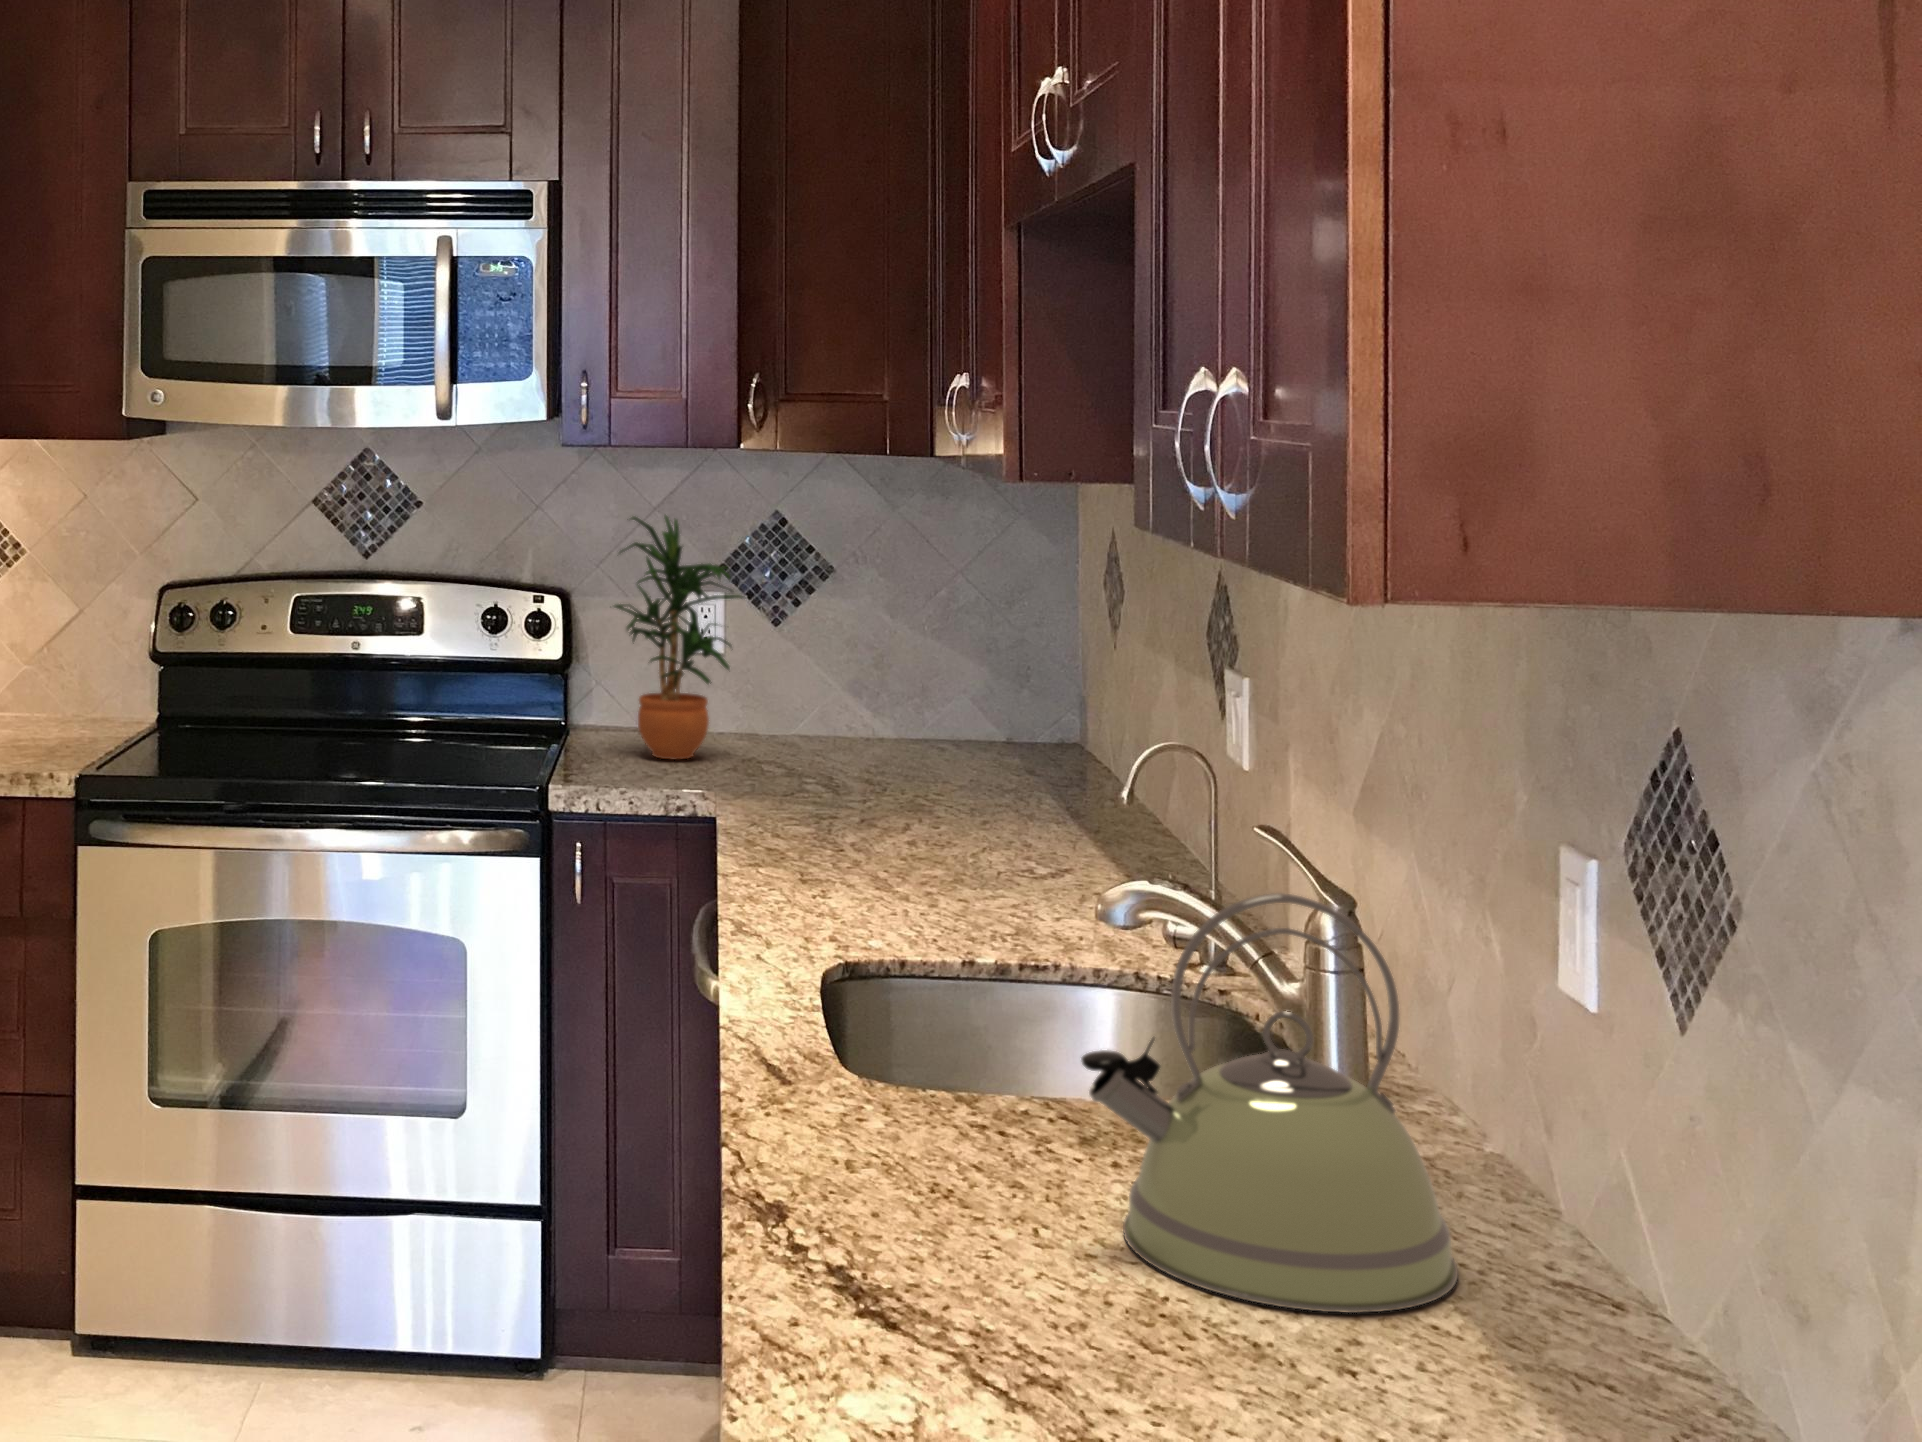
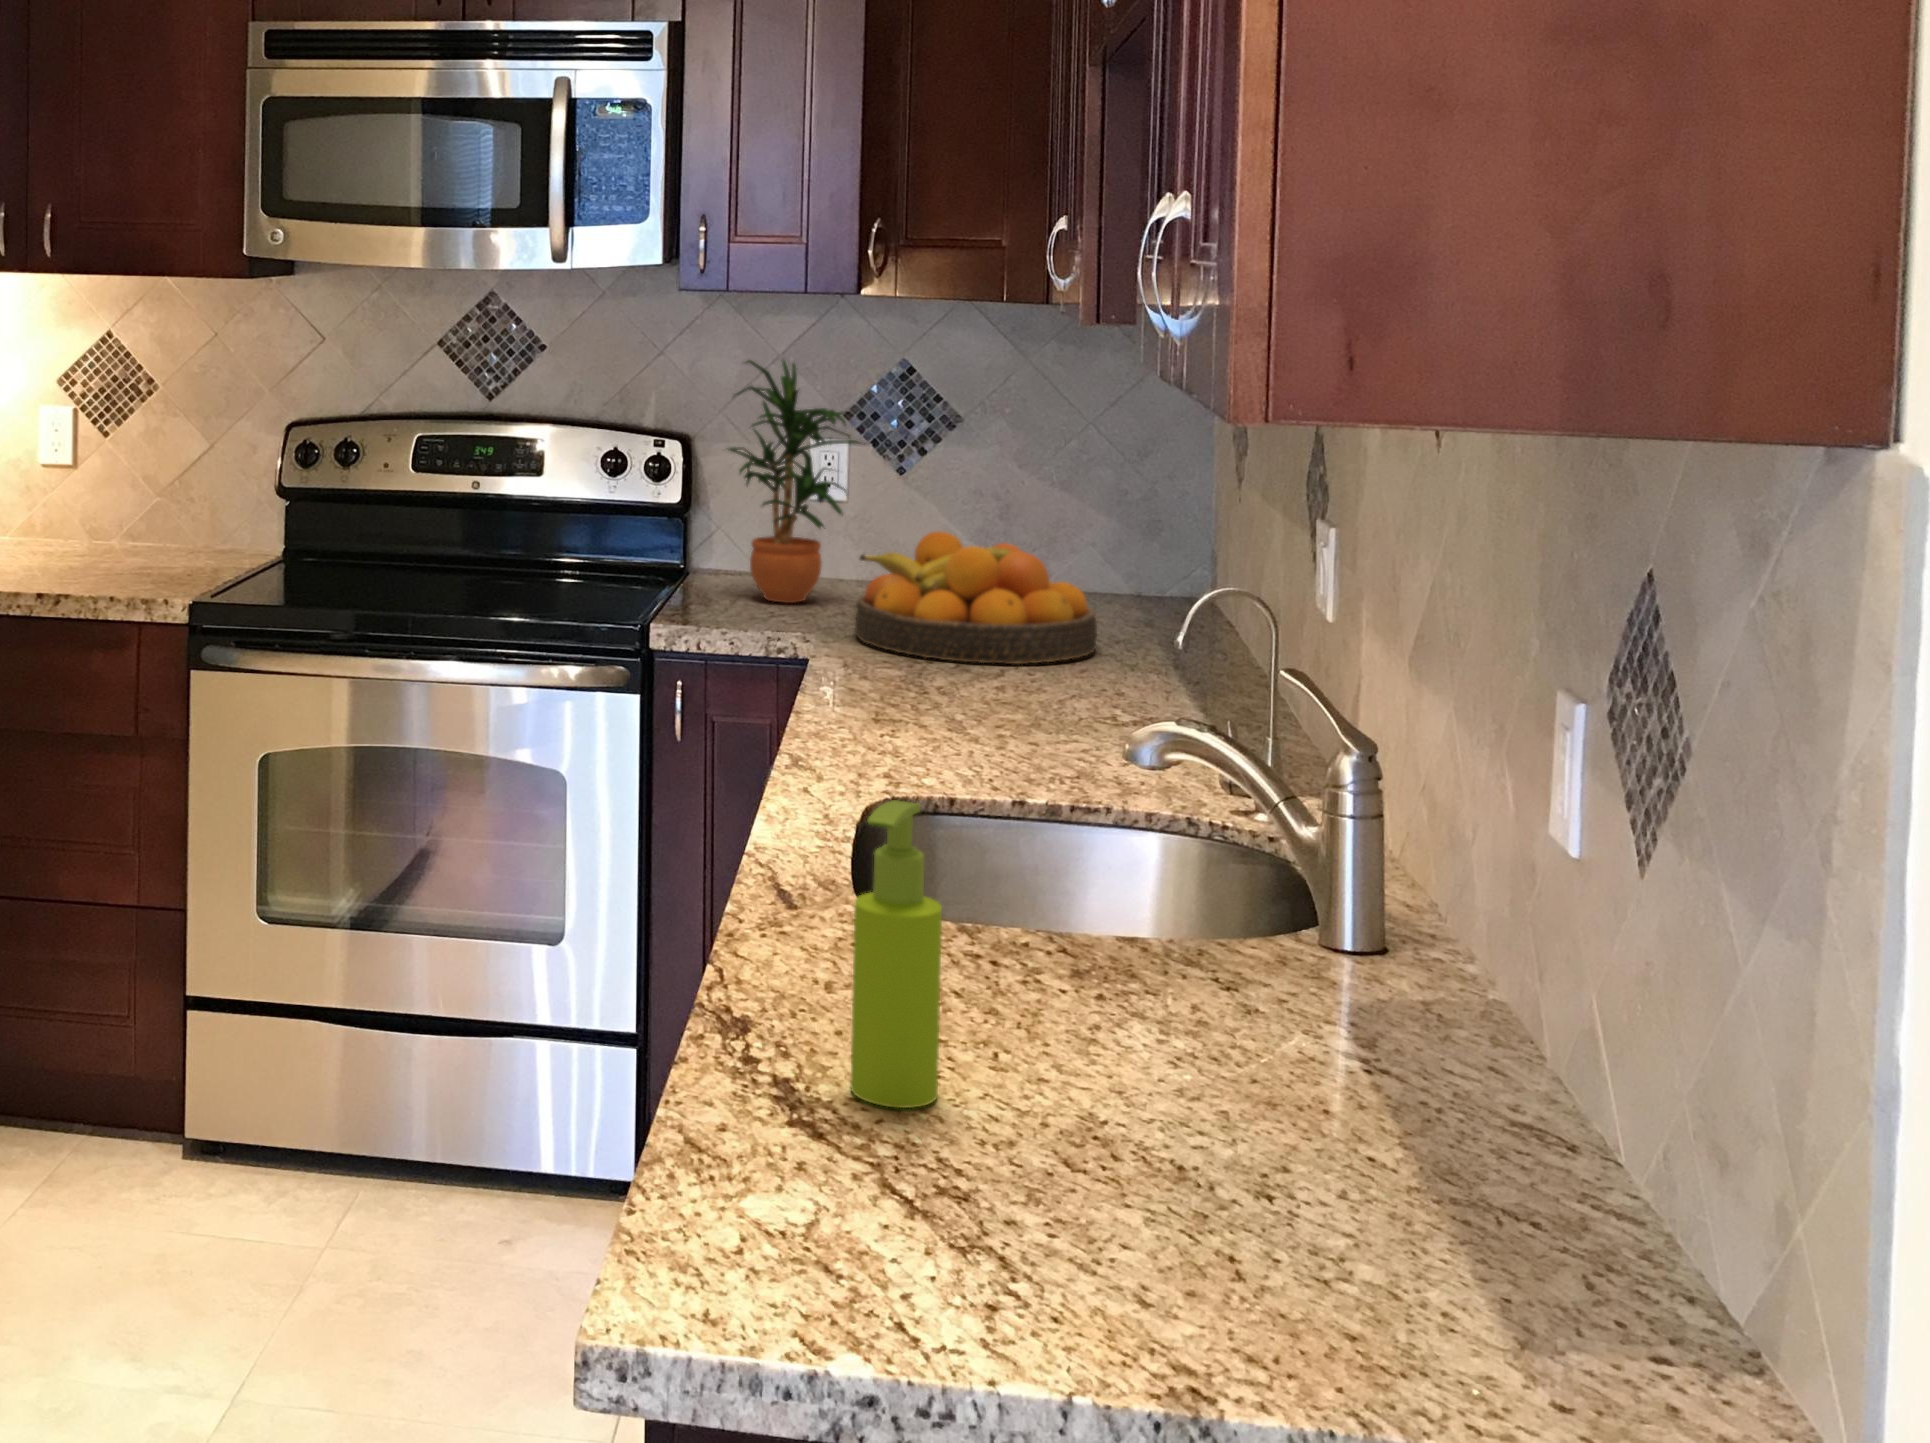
fruit bowl: none [754,686,991,818] -> present [855,532,1097,664]
kettle: present [1081,893,1458,1313] -> none [1044,728,1418,1144]
soap dispenser: none [908,978,997,1294] -> present [850,800,942,1108]

